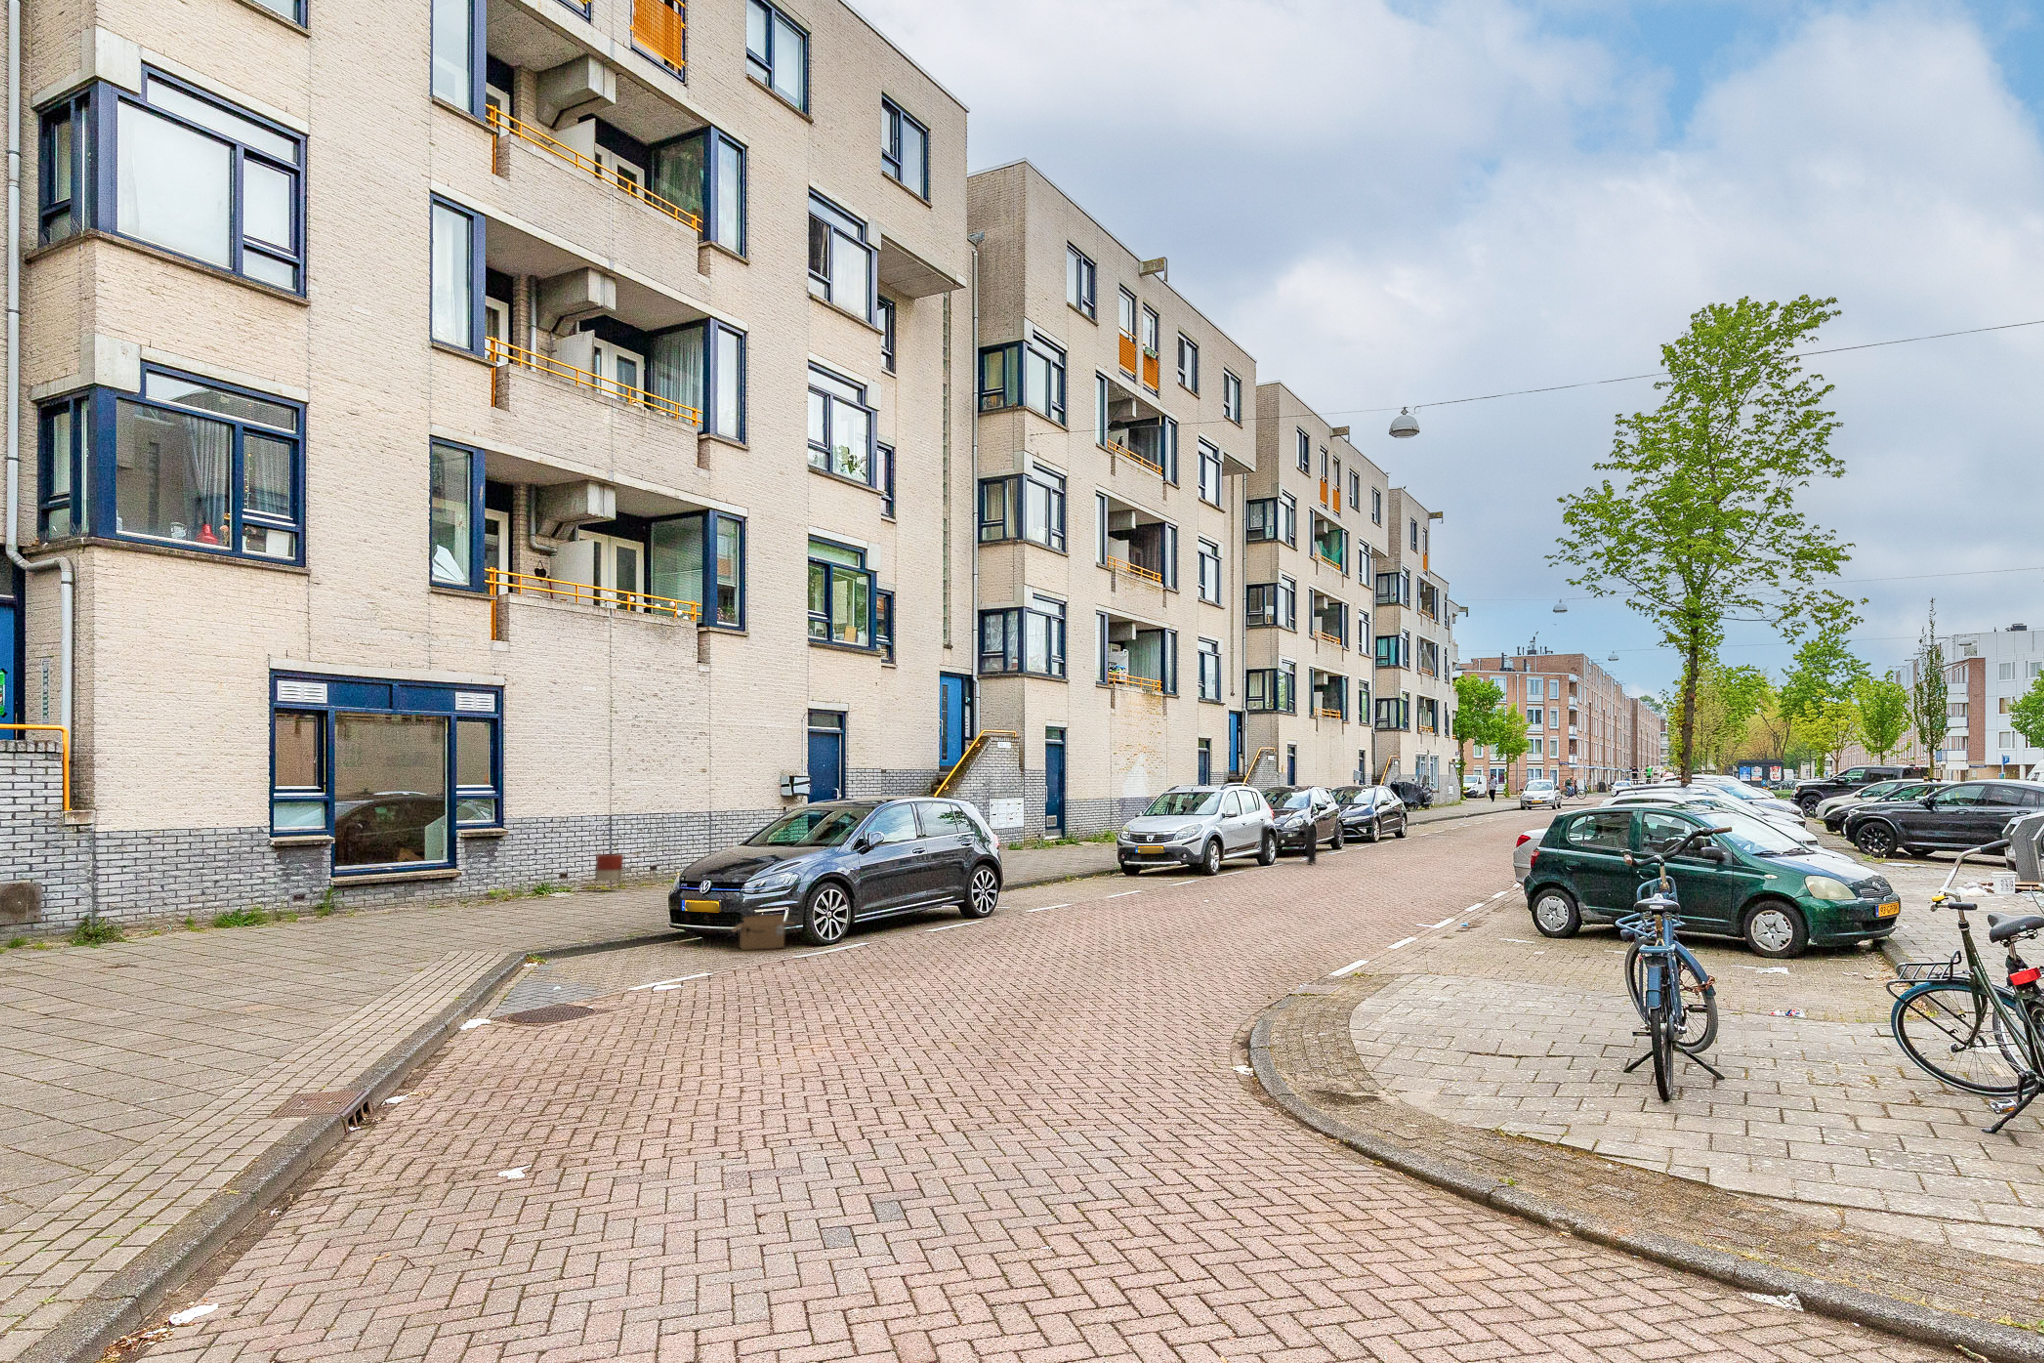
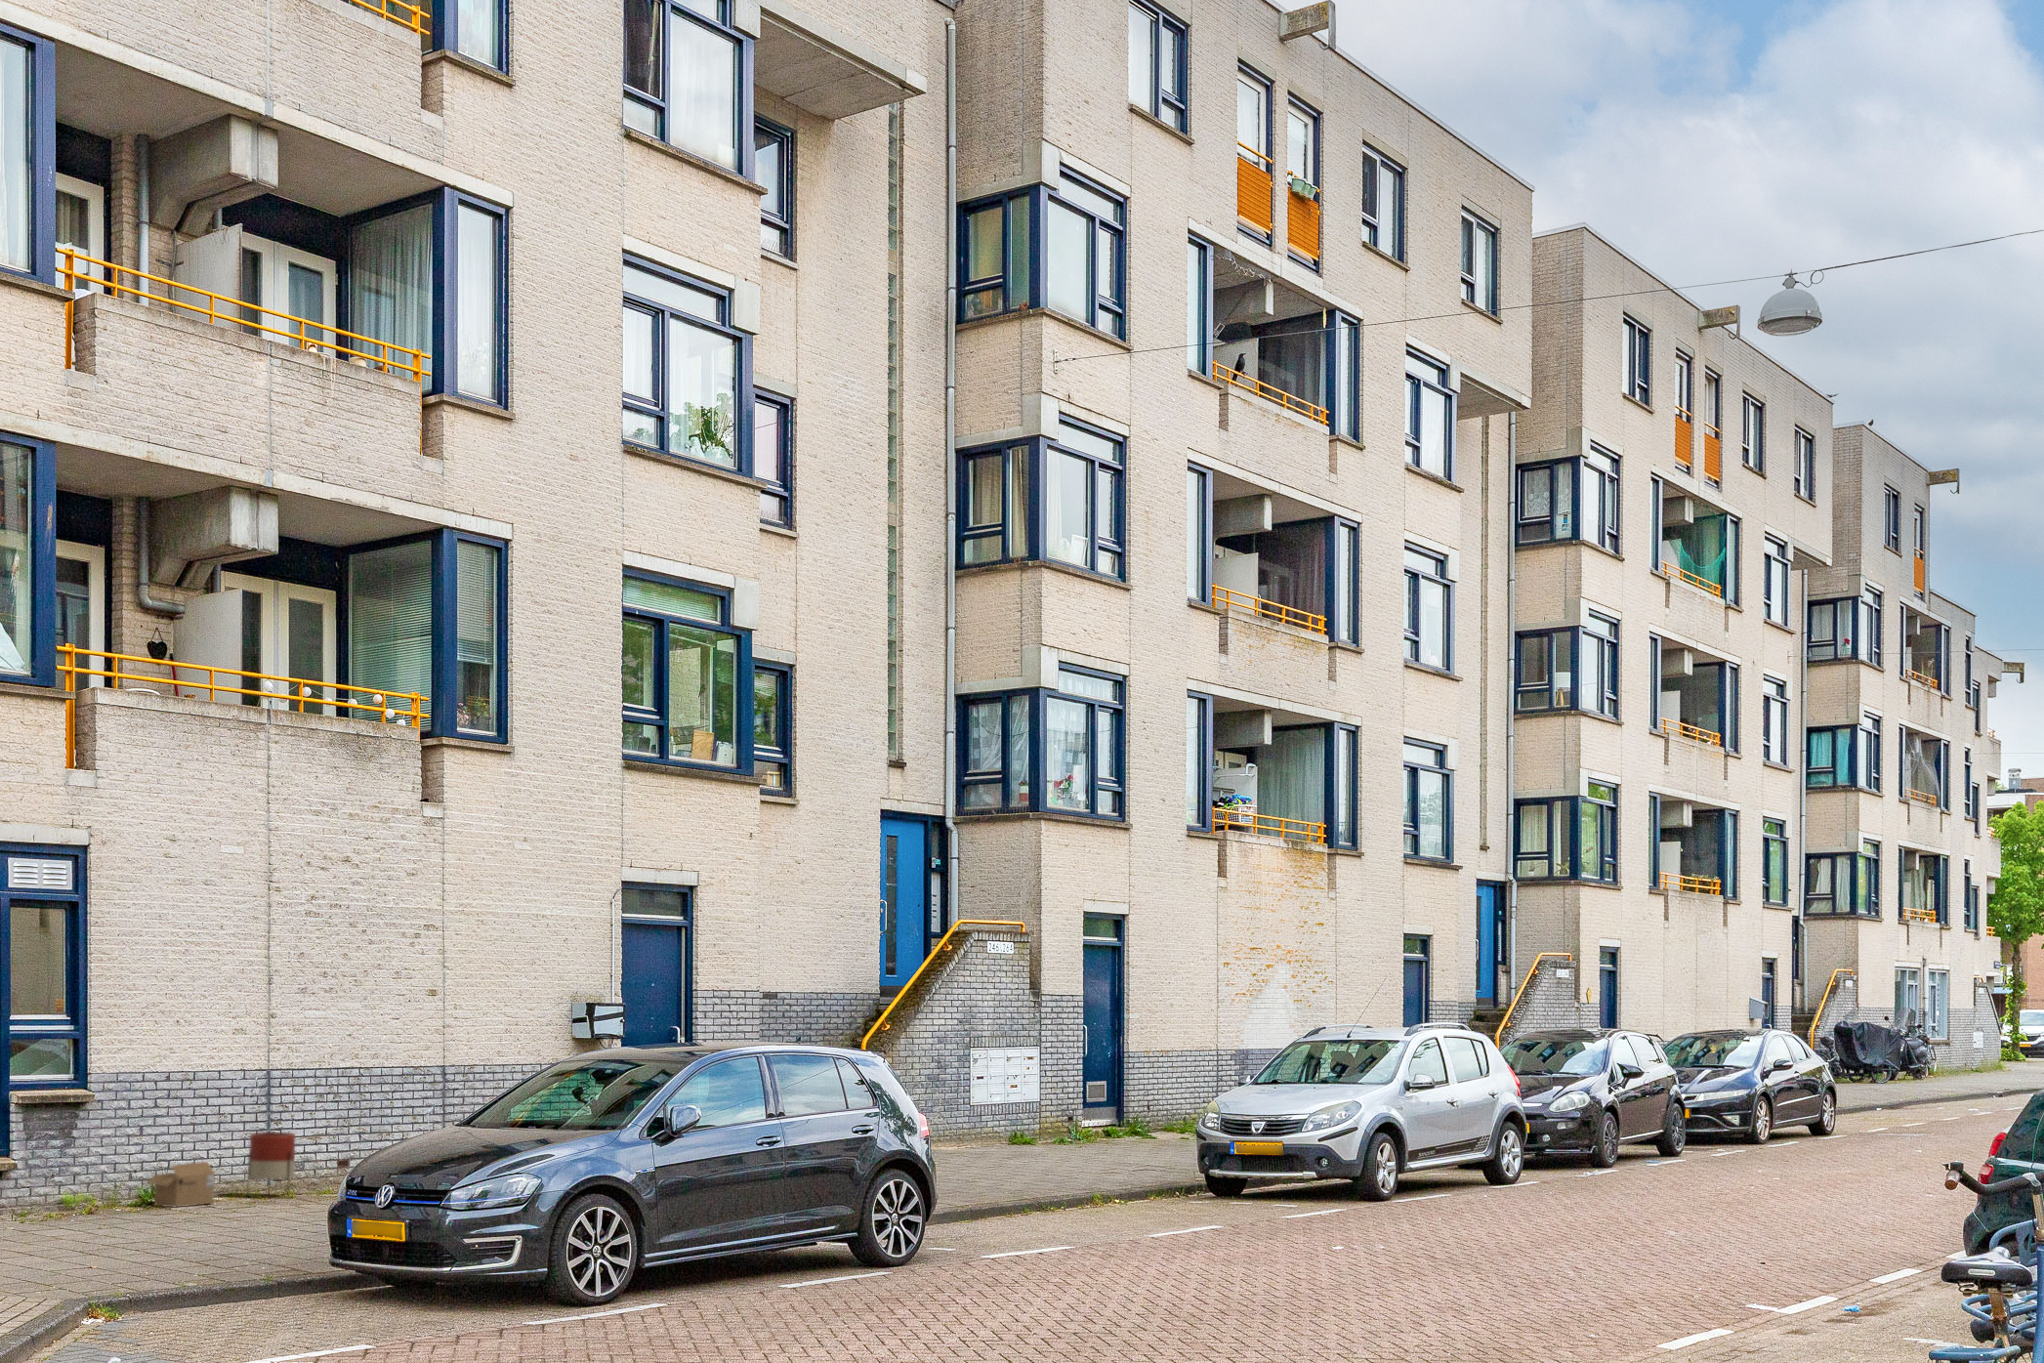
bench: present [1261,825,1316,865] -> none [1474,1104,1583,1182]
cardboard box: present [732,915,792,950] -> present [148,1162,216,1207]

